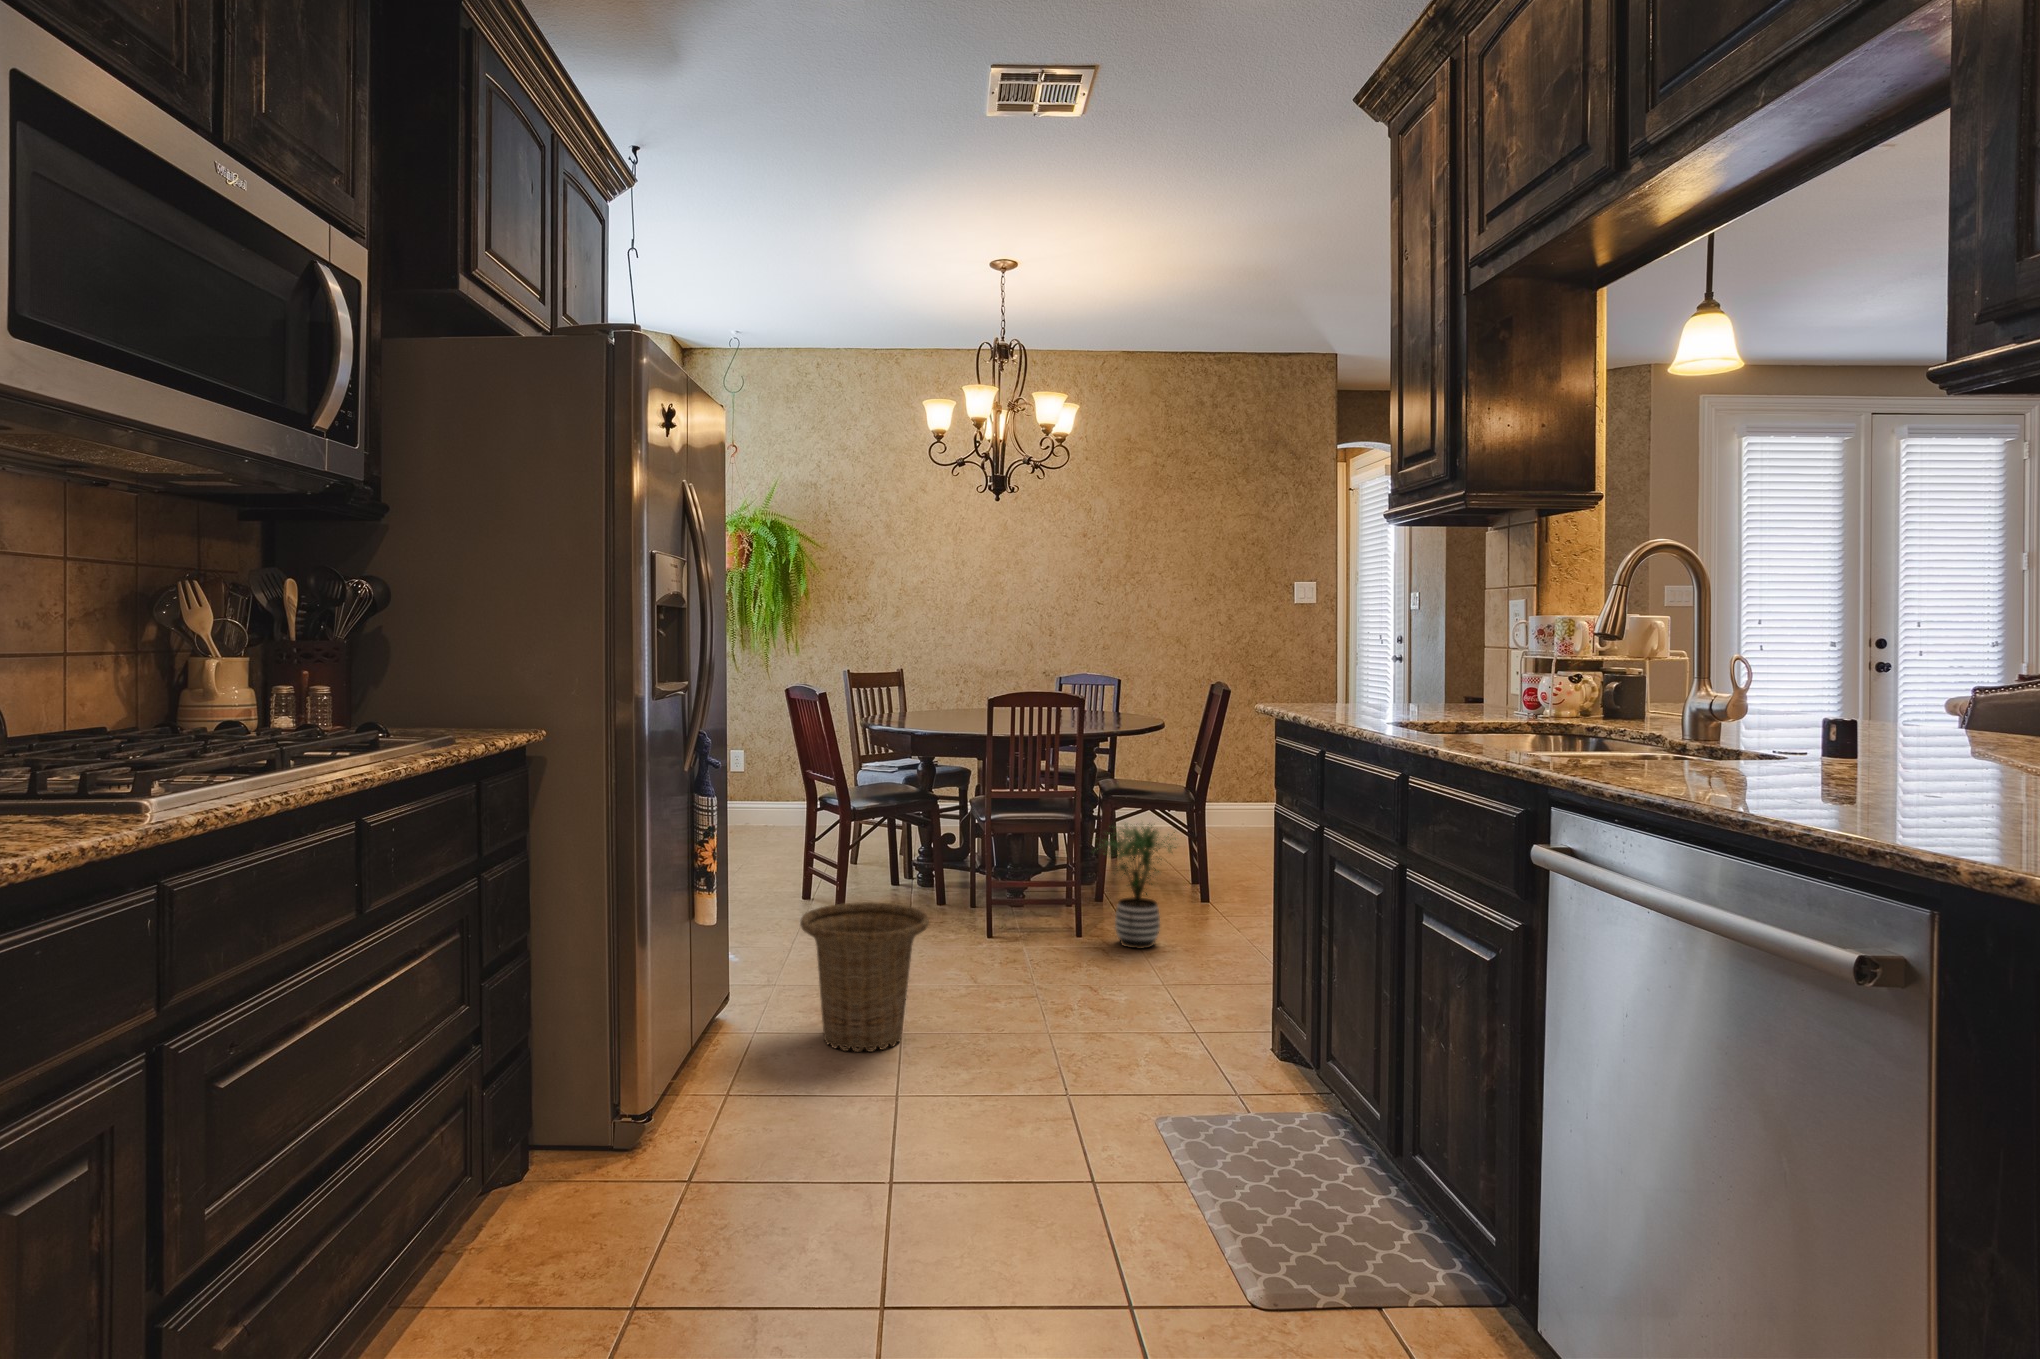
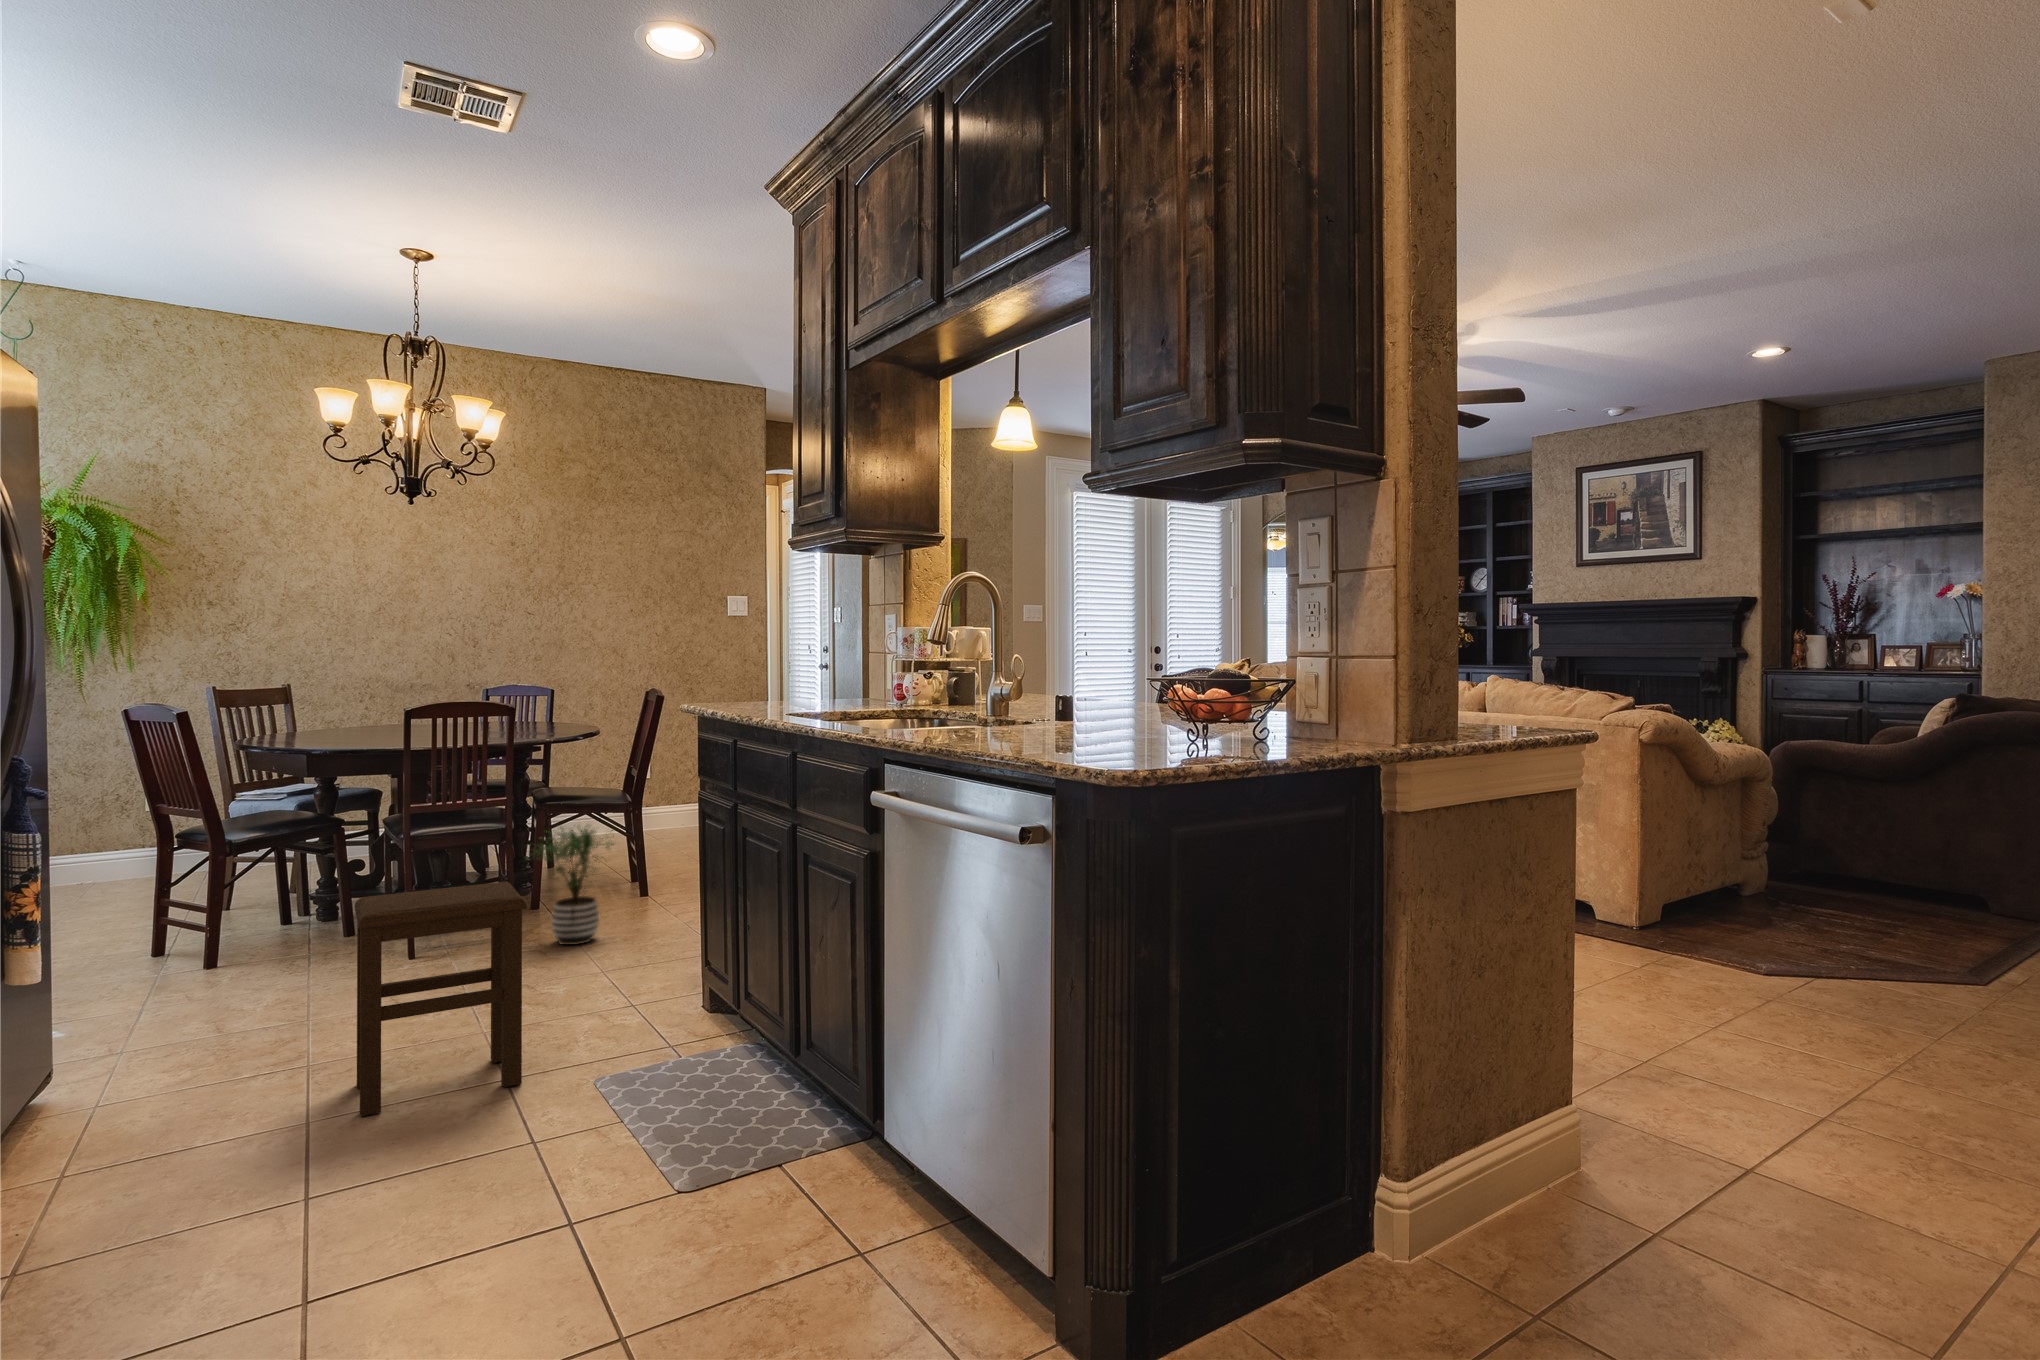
stool: none [937,882,1092,1107] -> present [355,882,527,1116]
basket: present [800,902,929,1052] -> none [176,931,343,1091]

